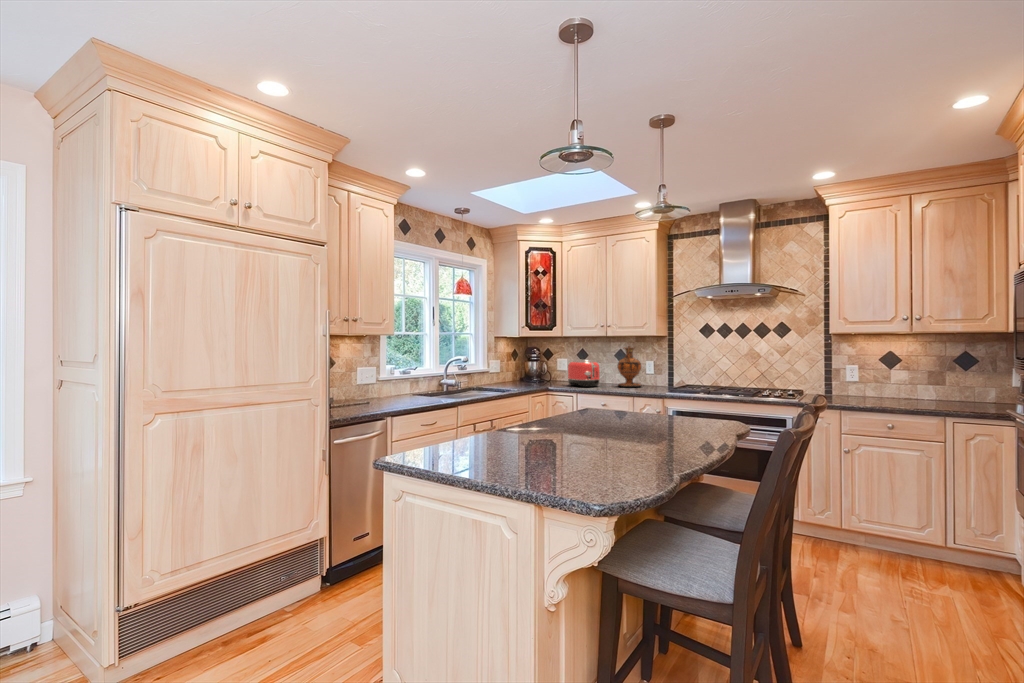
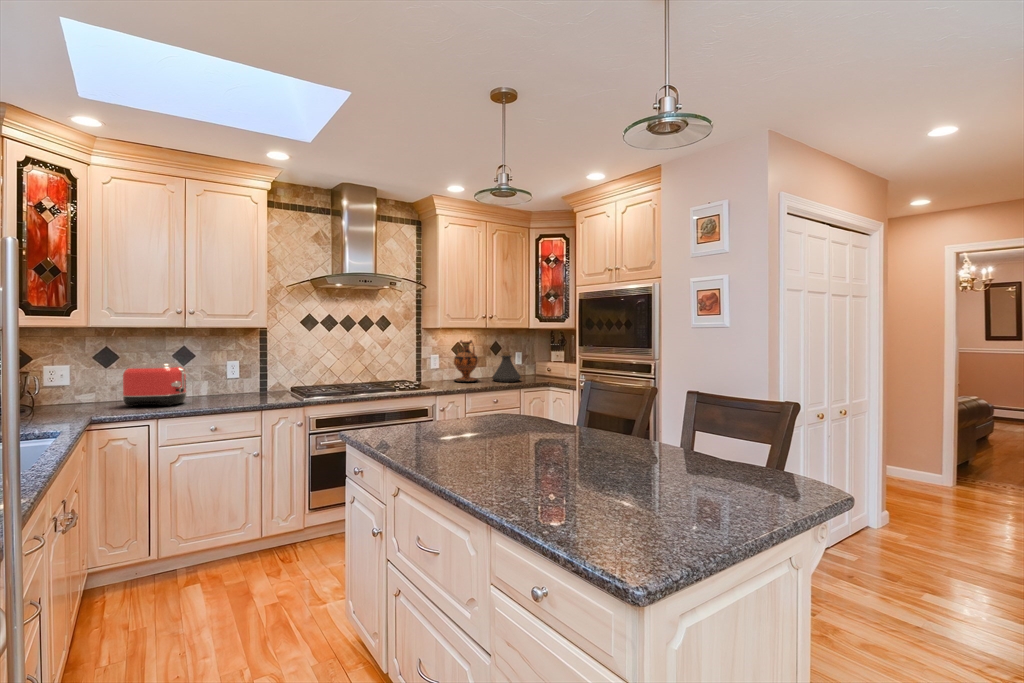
vase: present [617,346,641,387] -> present [454,340,478,382]
bottle: none [929,365,983,407] -> present [492,352,521,382]

